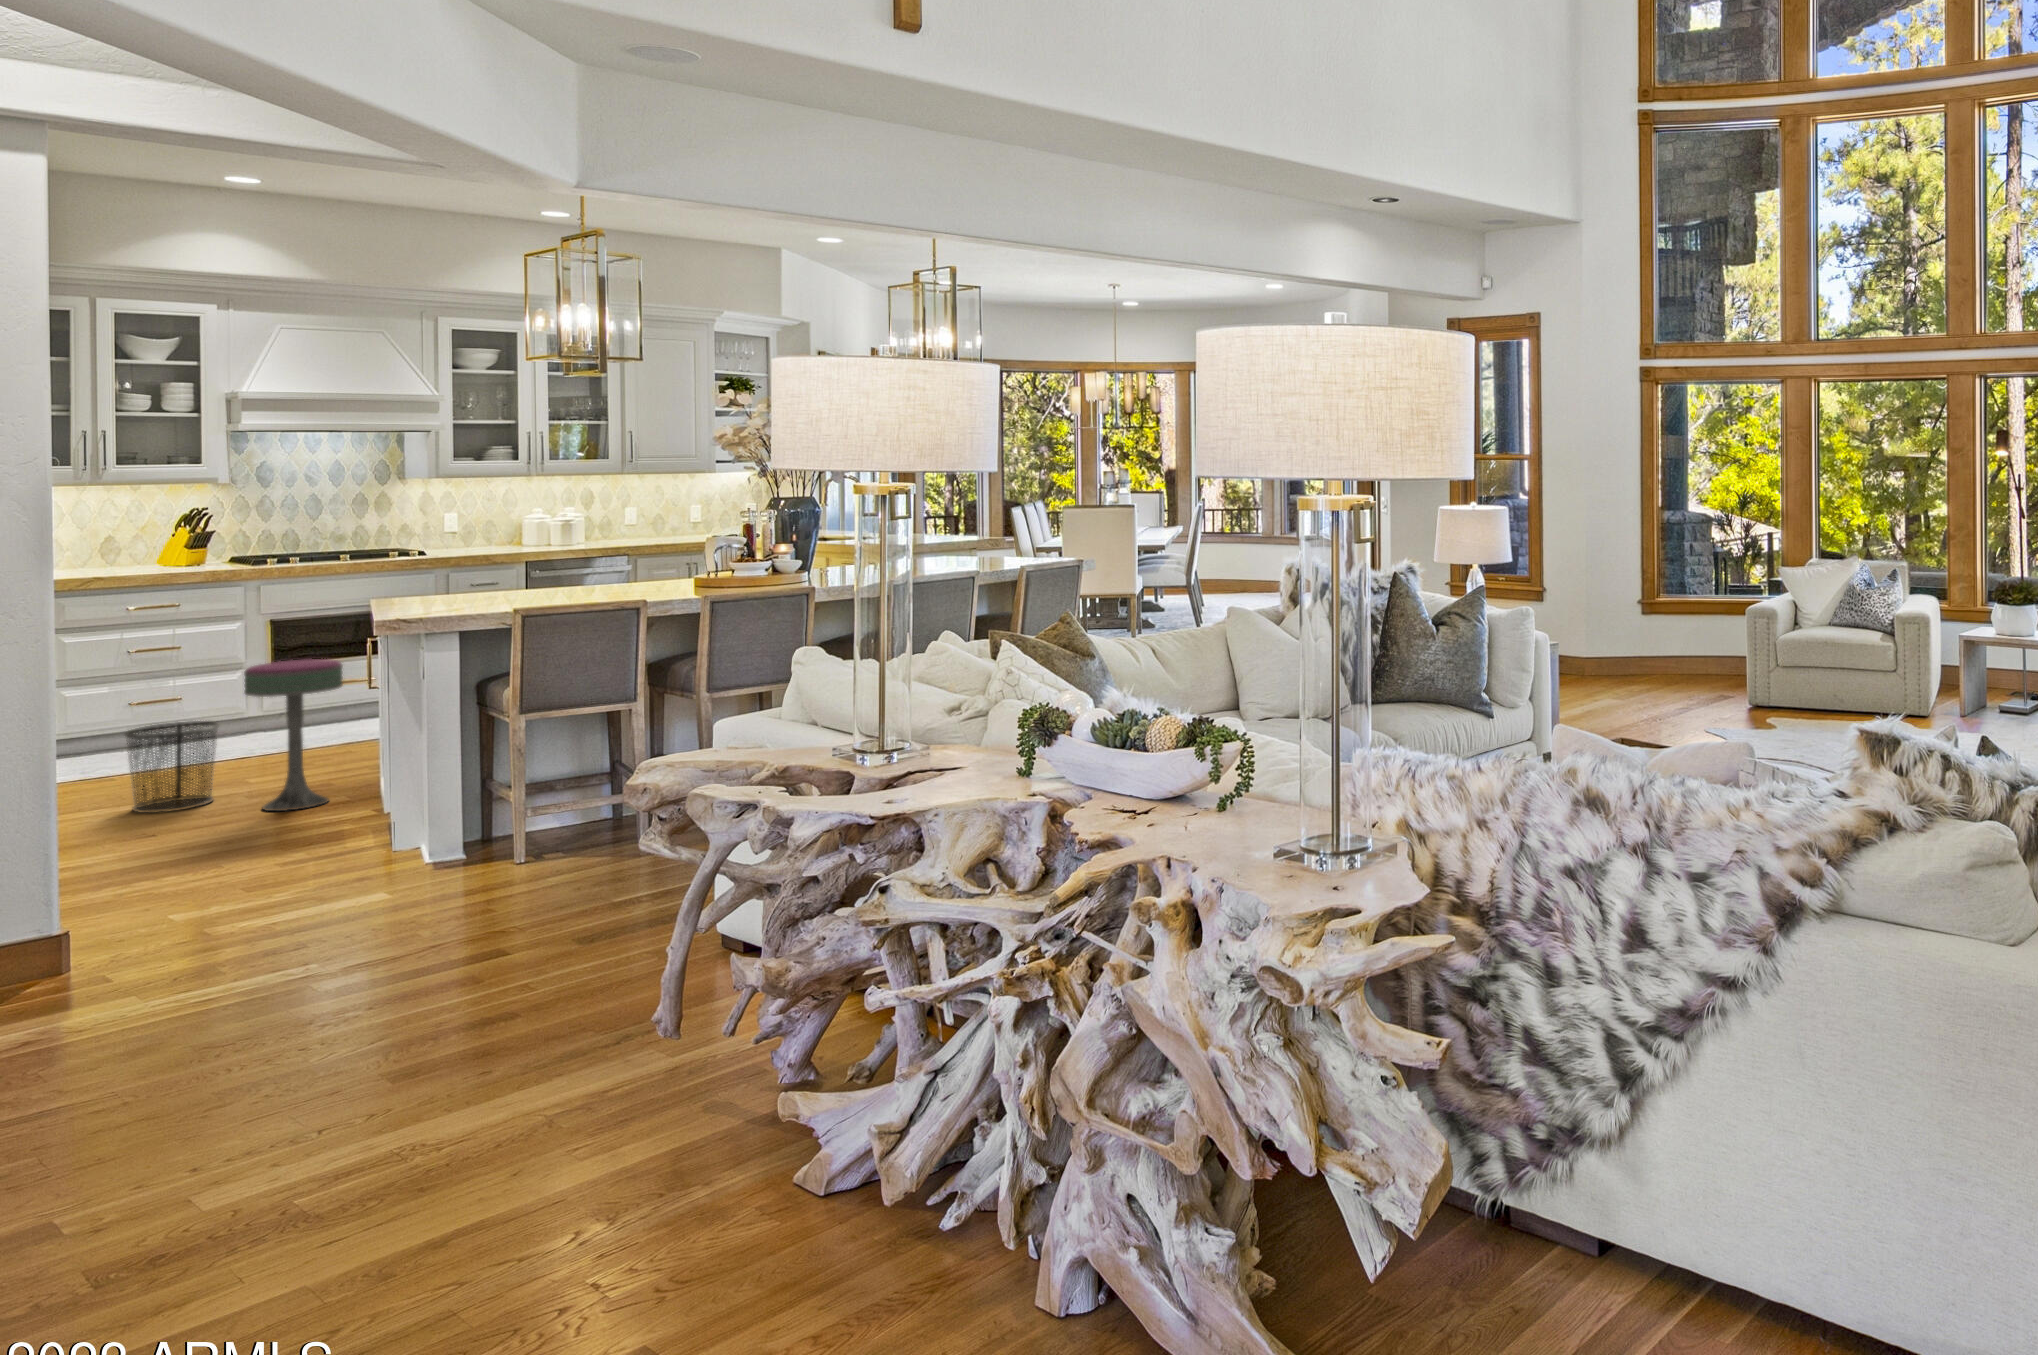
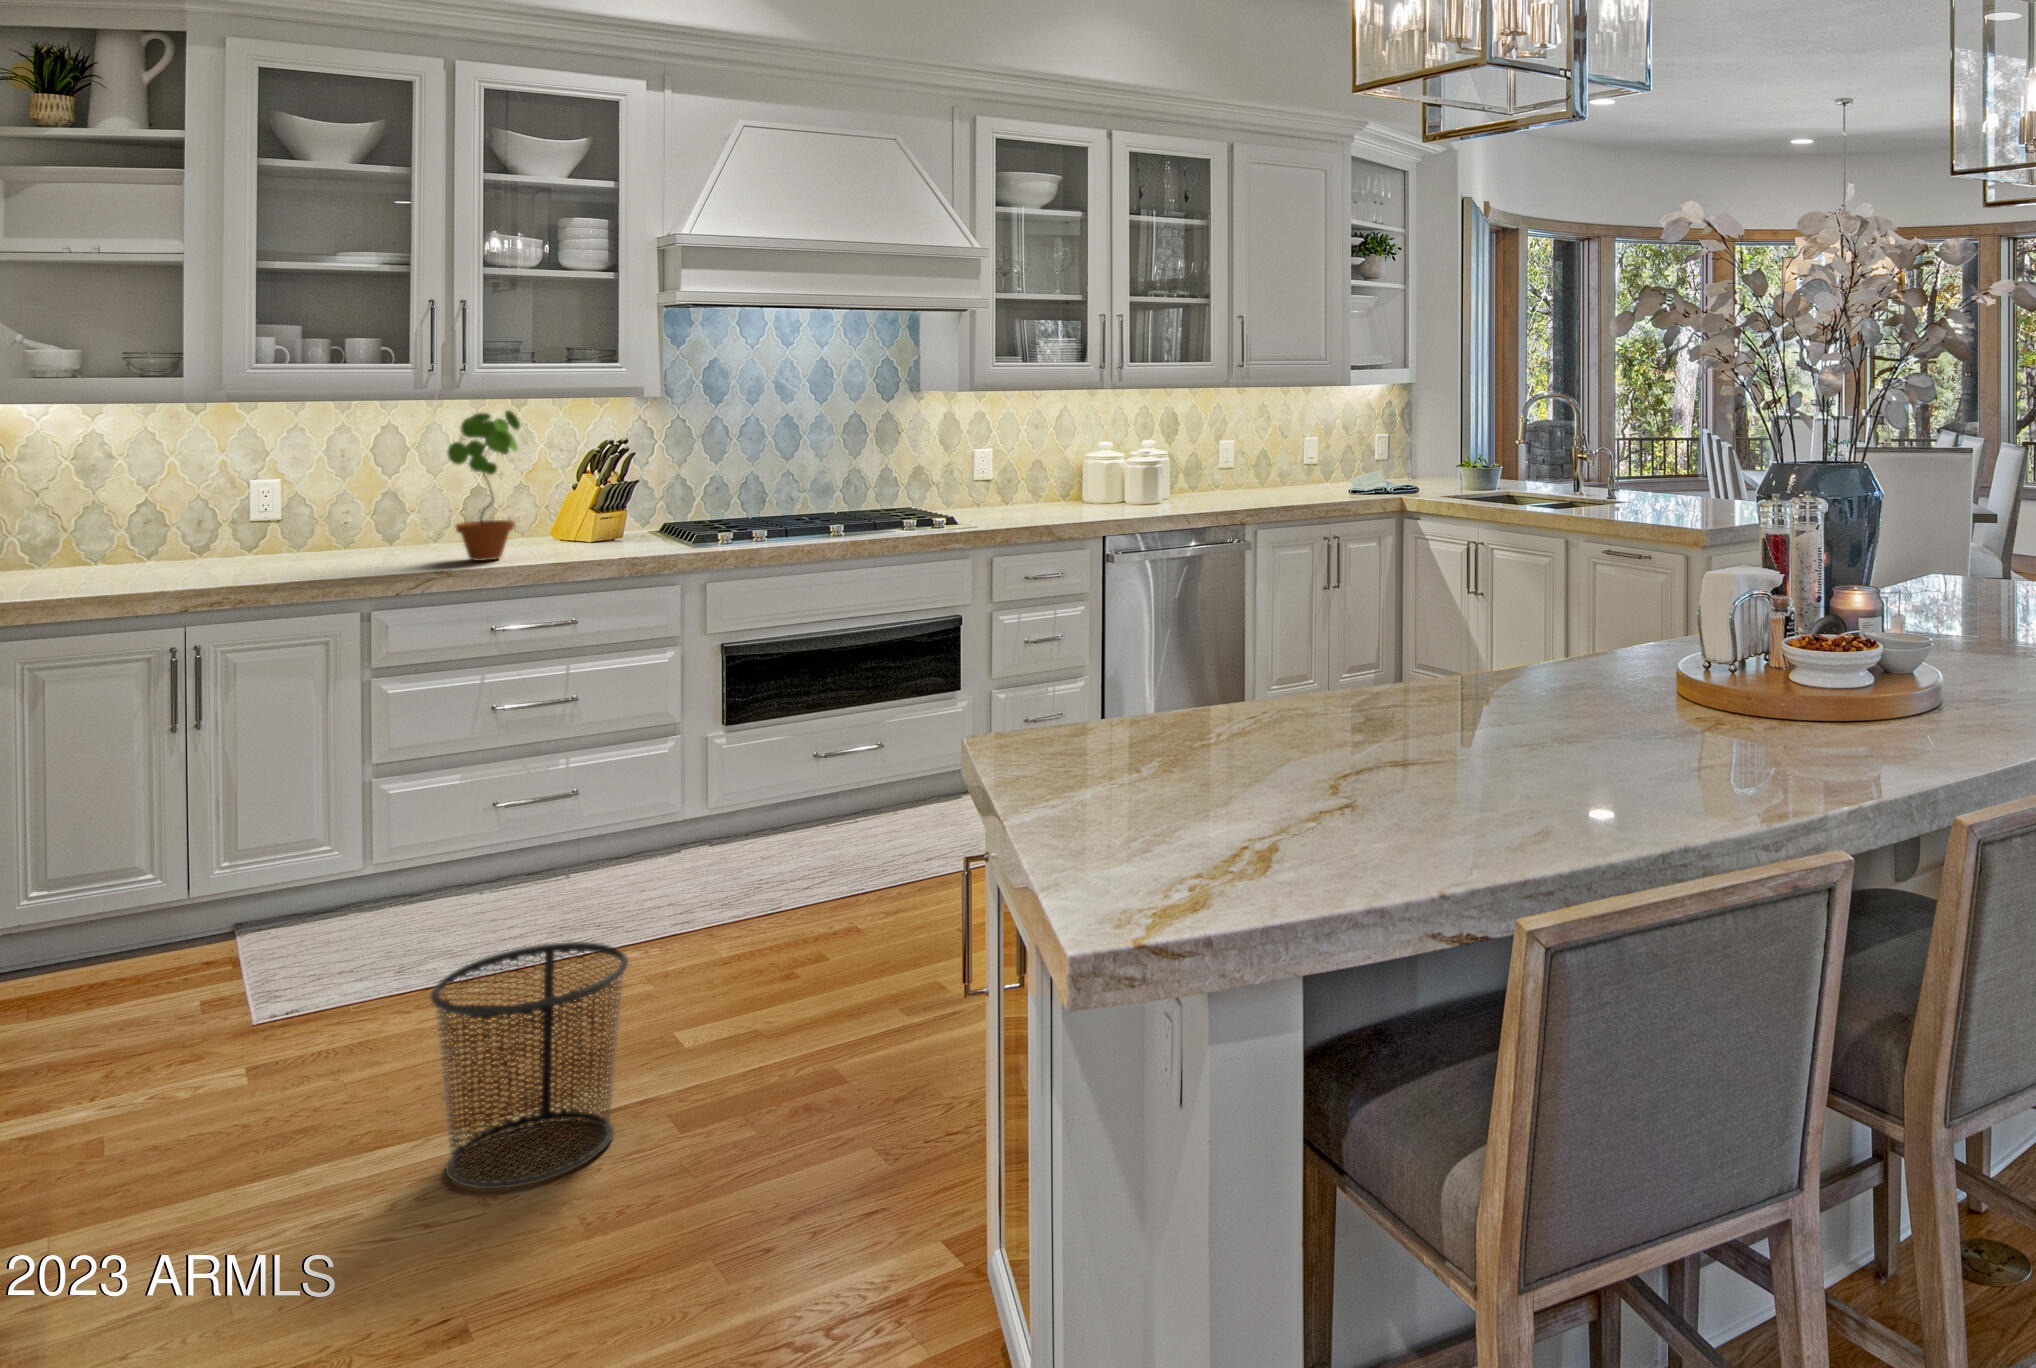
potted plant: none [97,491,141,573] -> present [447,410,520,561]
bar stool: present [244,659,343,811] -> none [677,823,882,1221]

